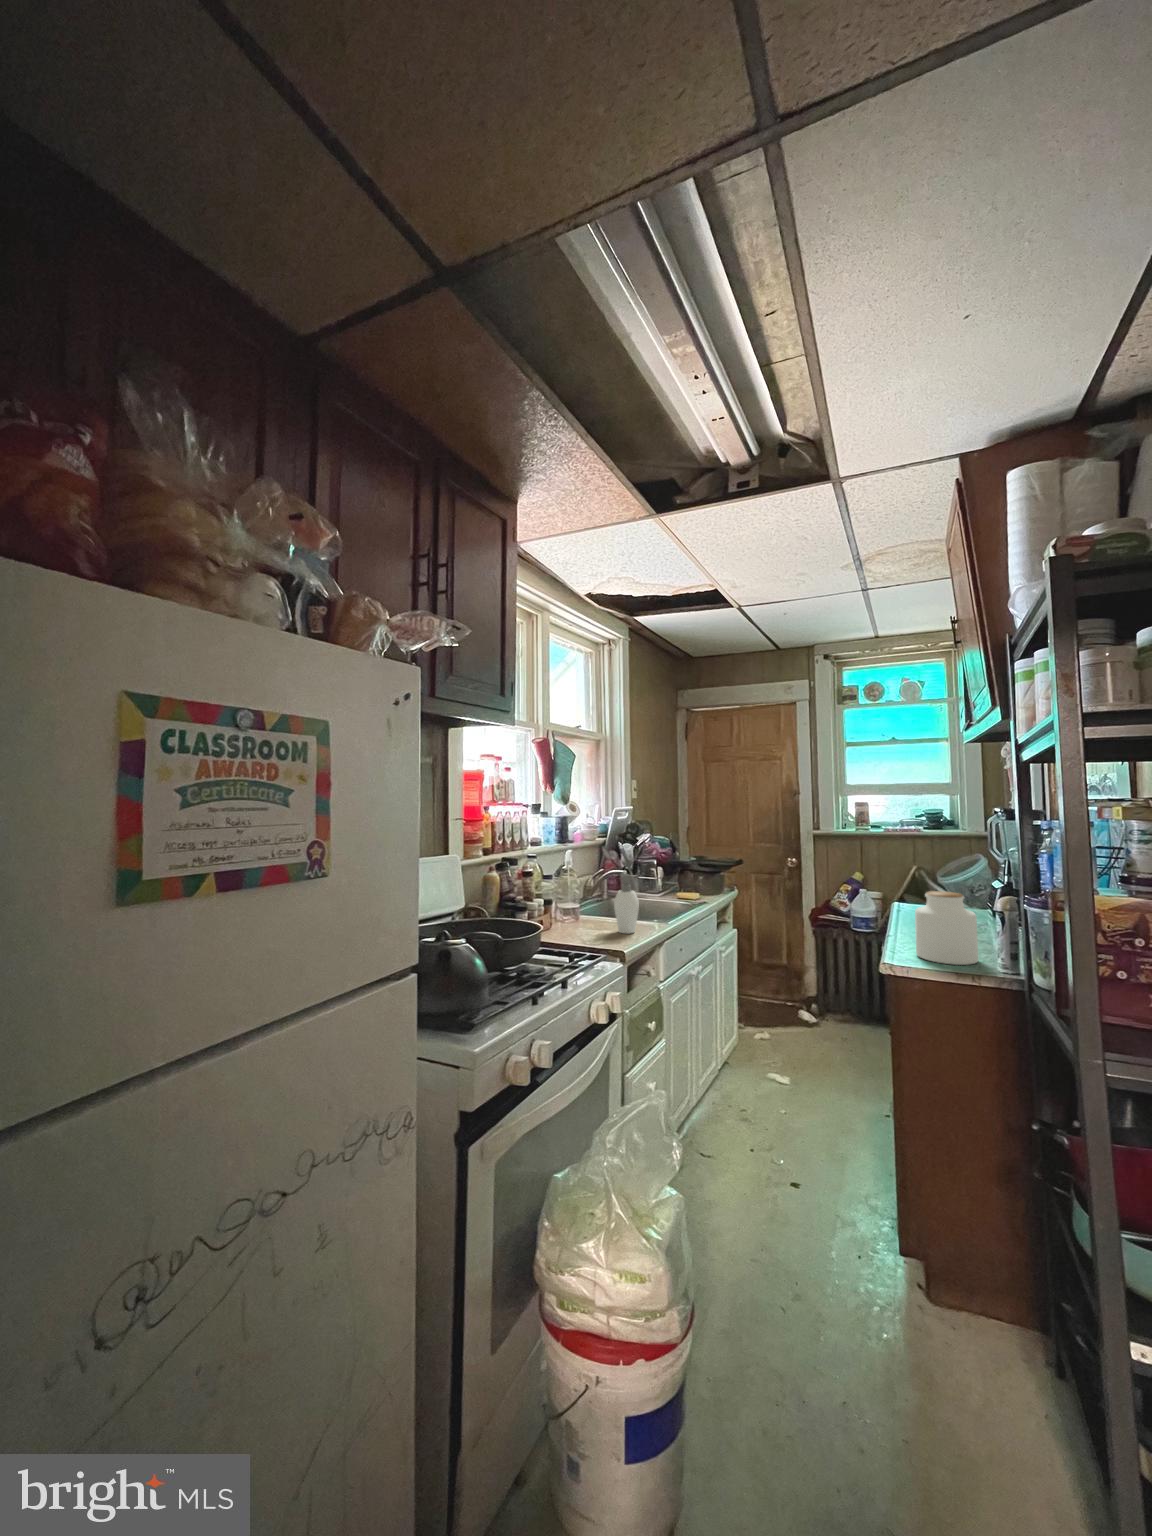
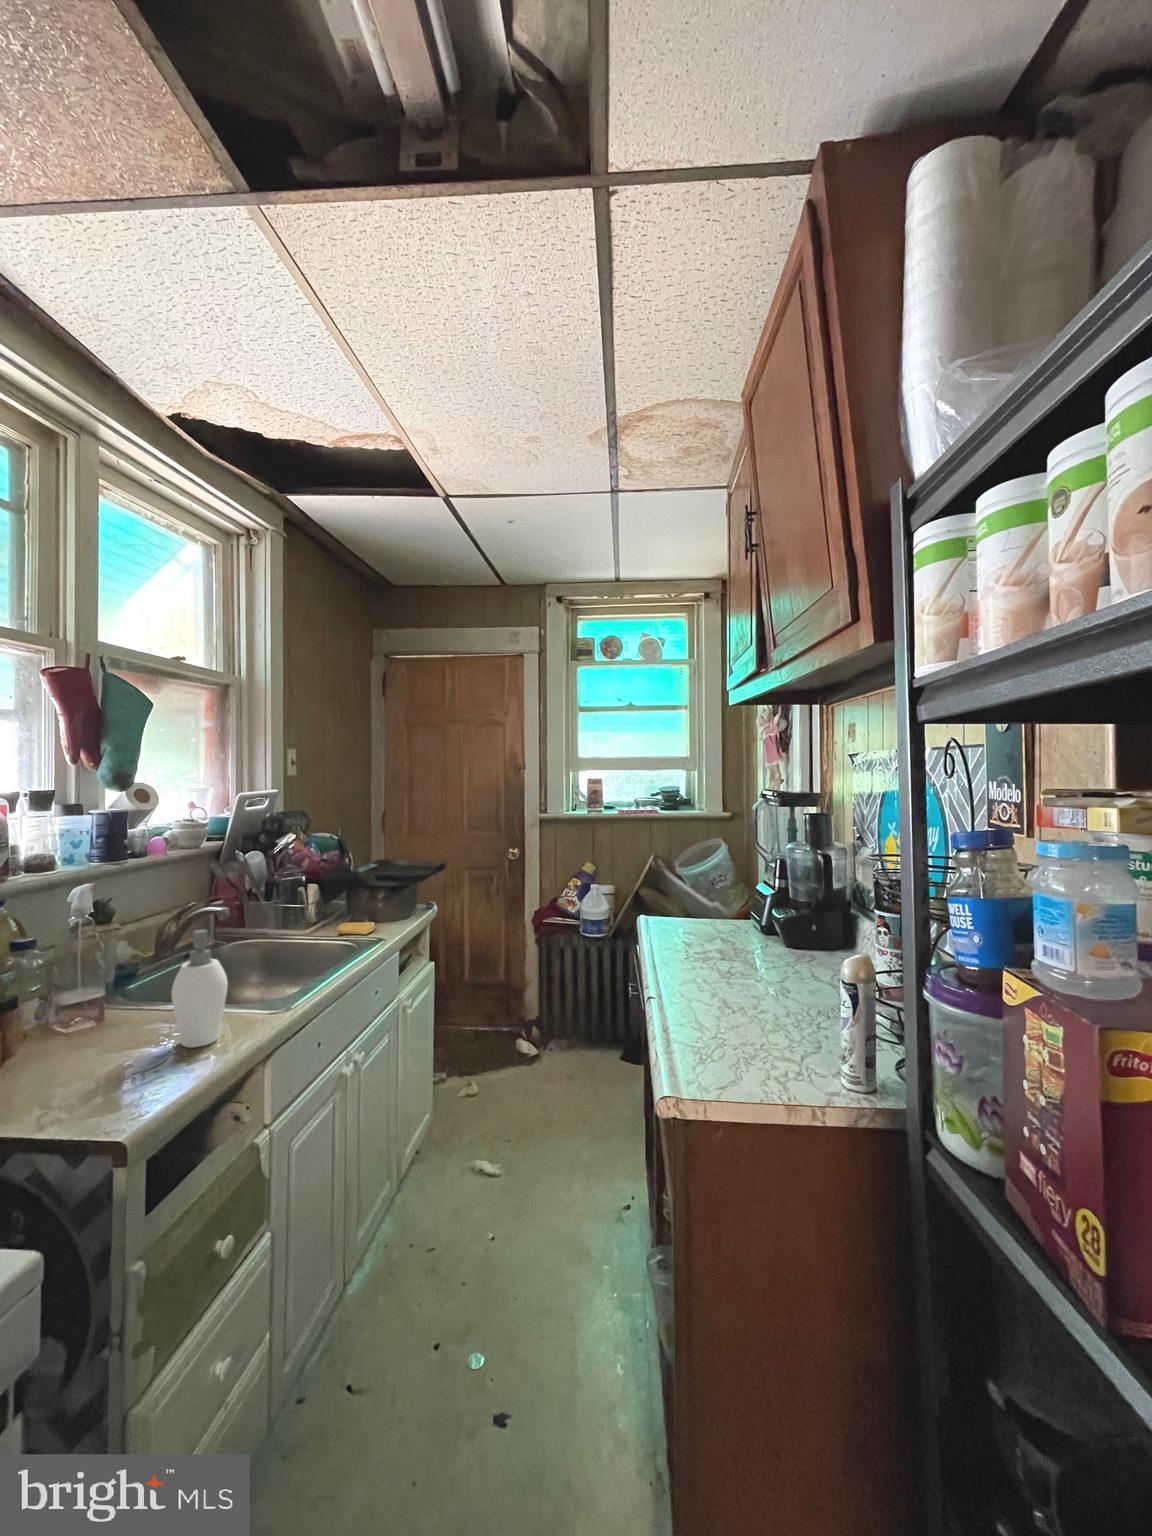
jar: present [915,891,978,965] -> none [704,946,798,1084]

